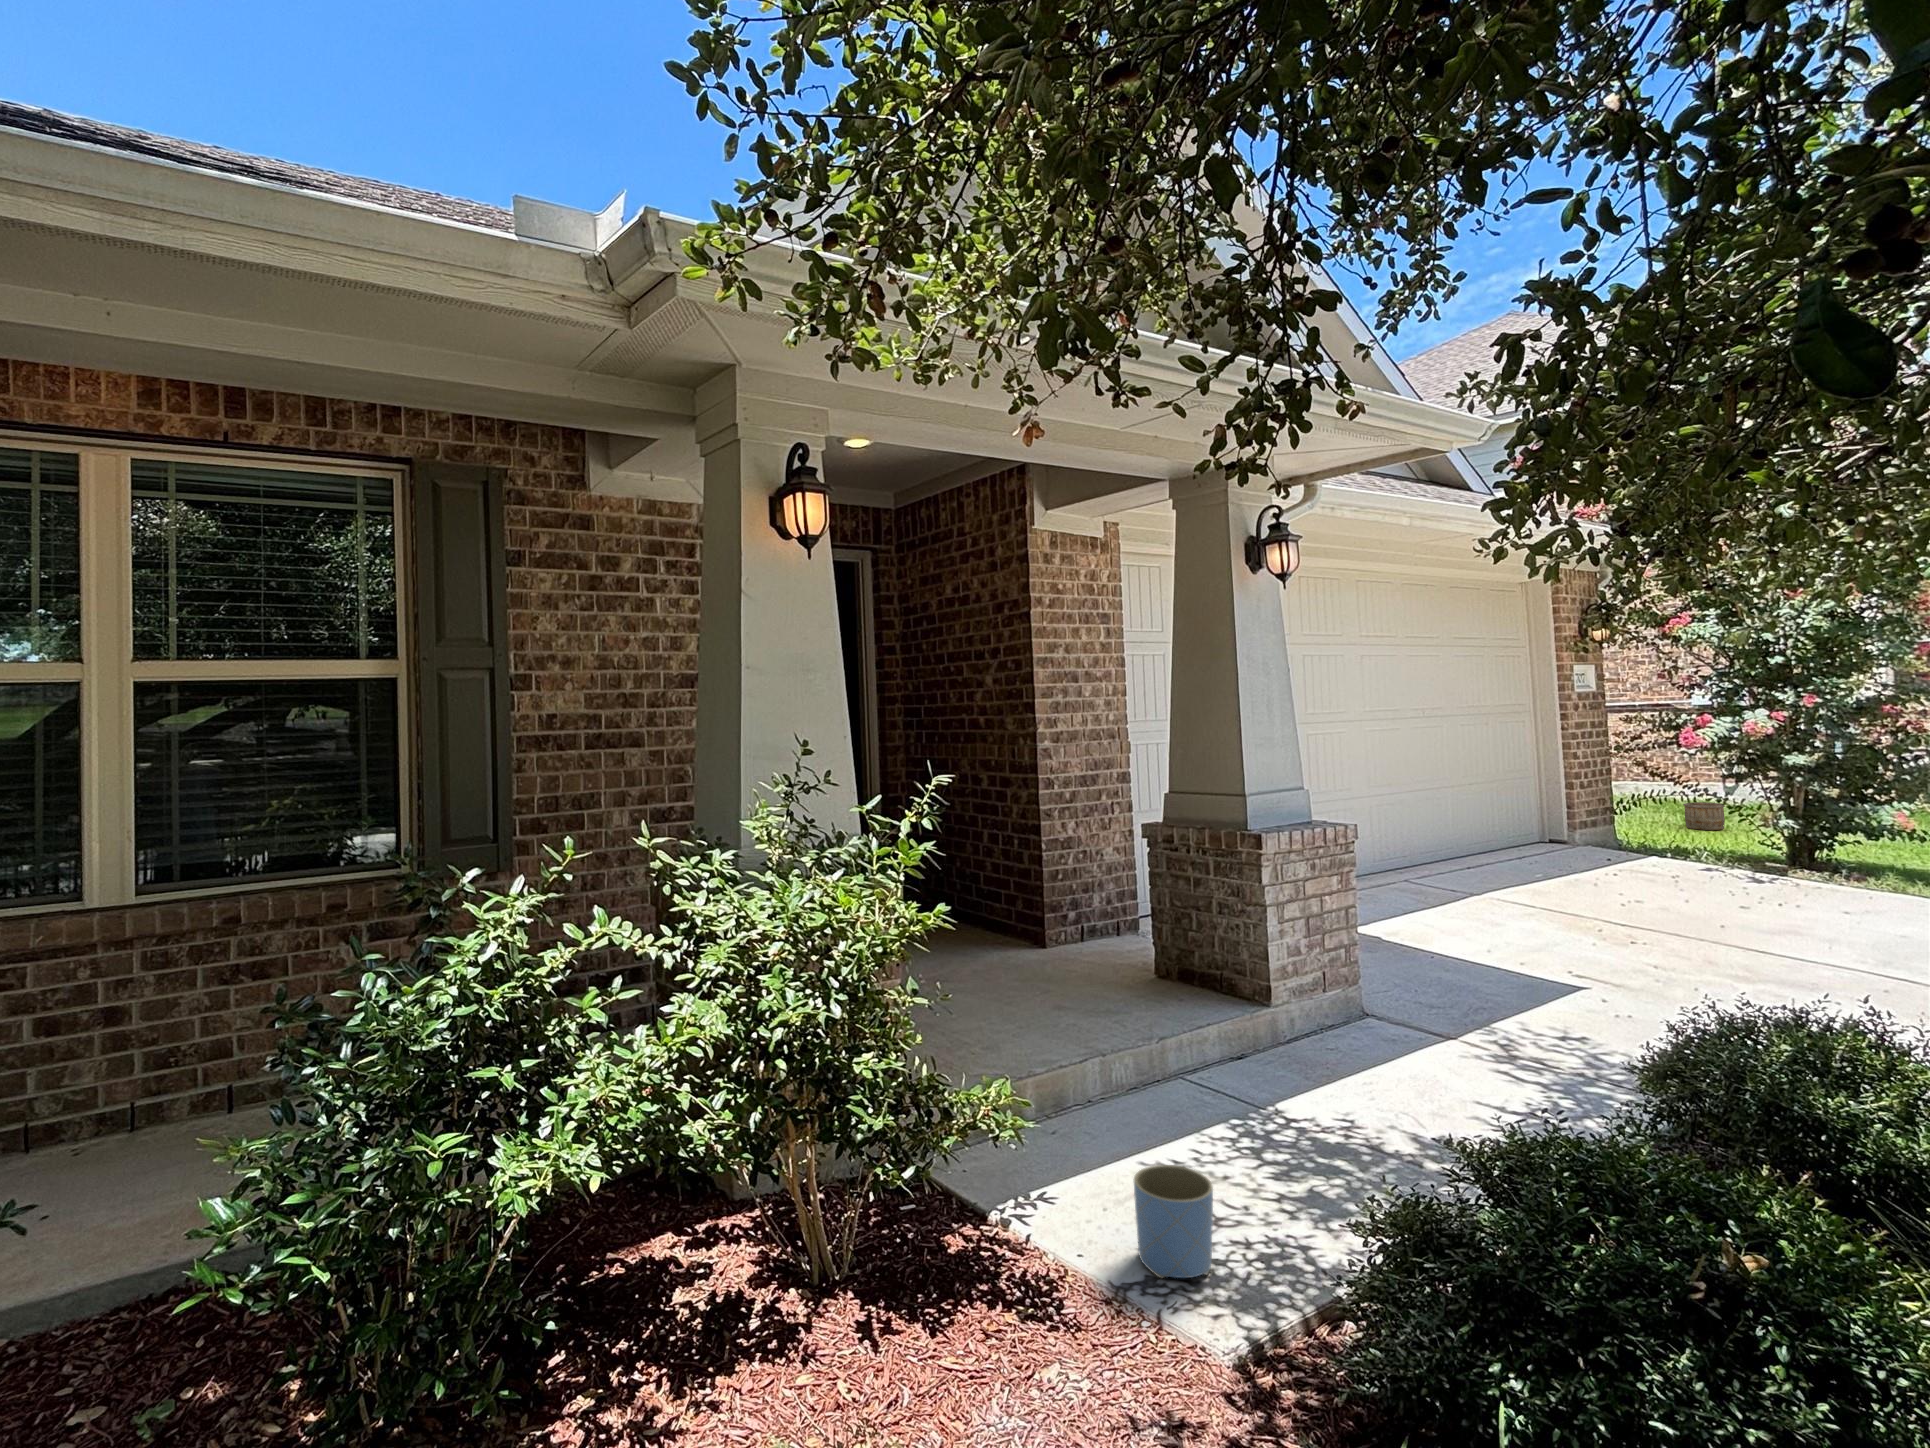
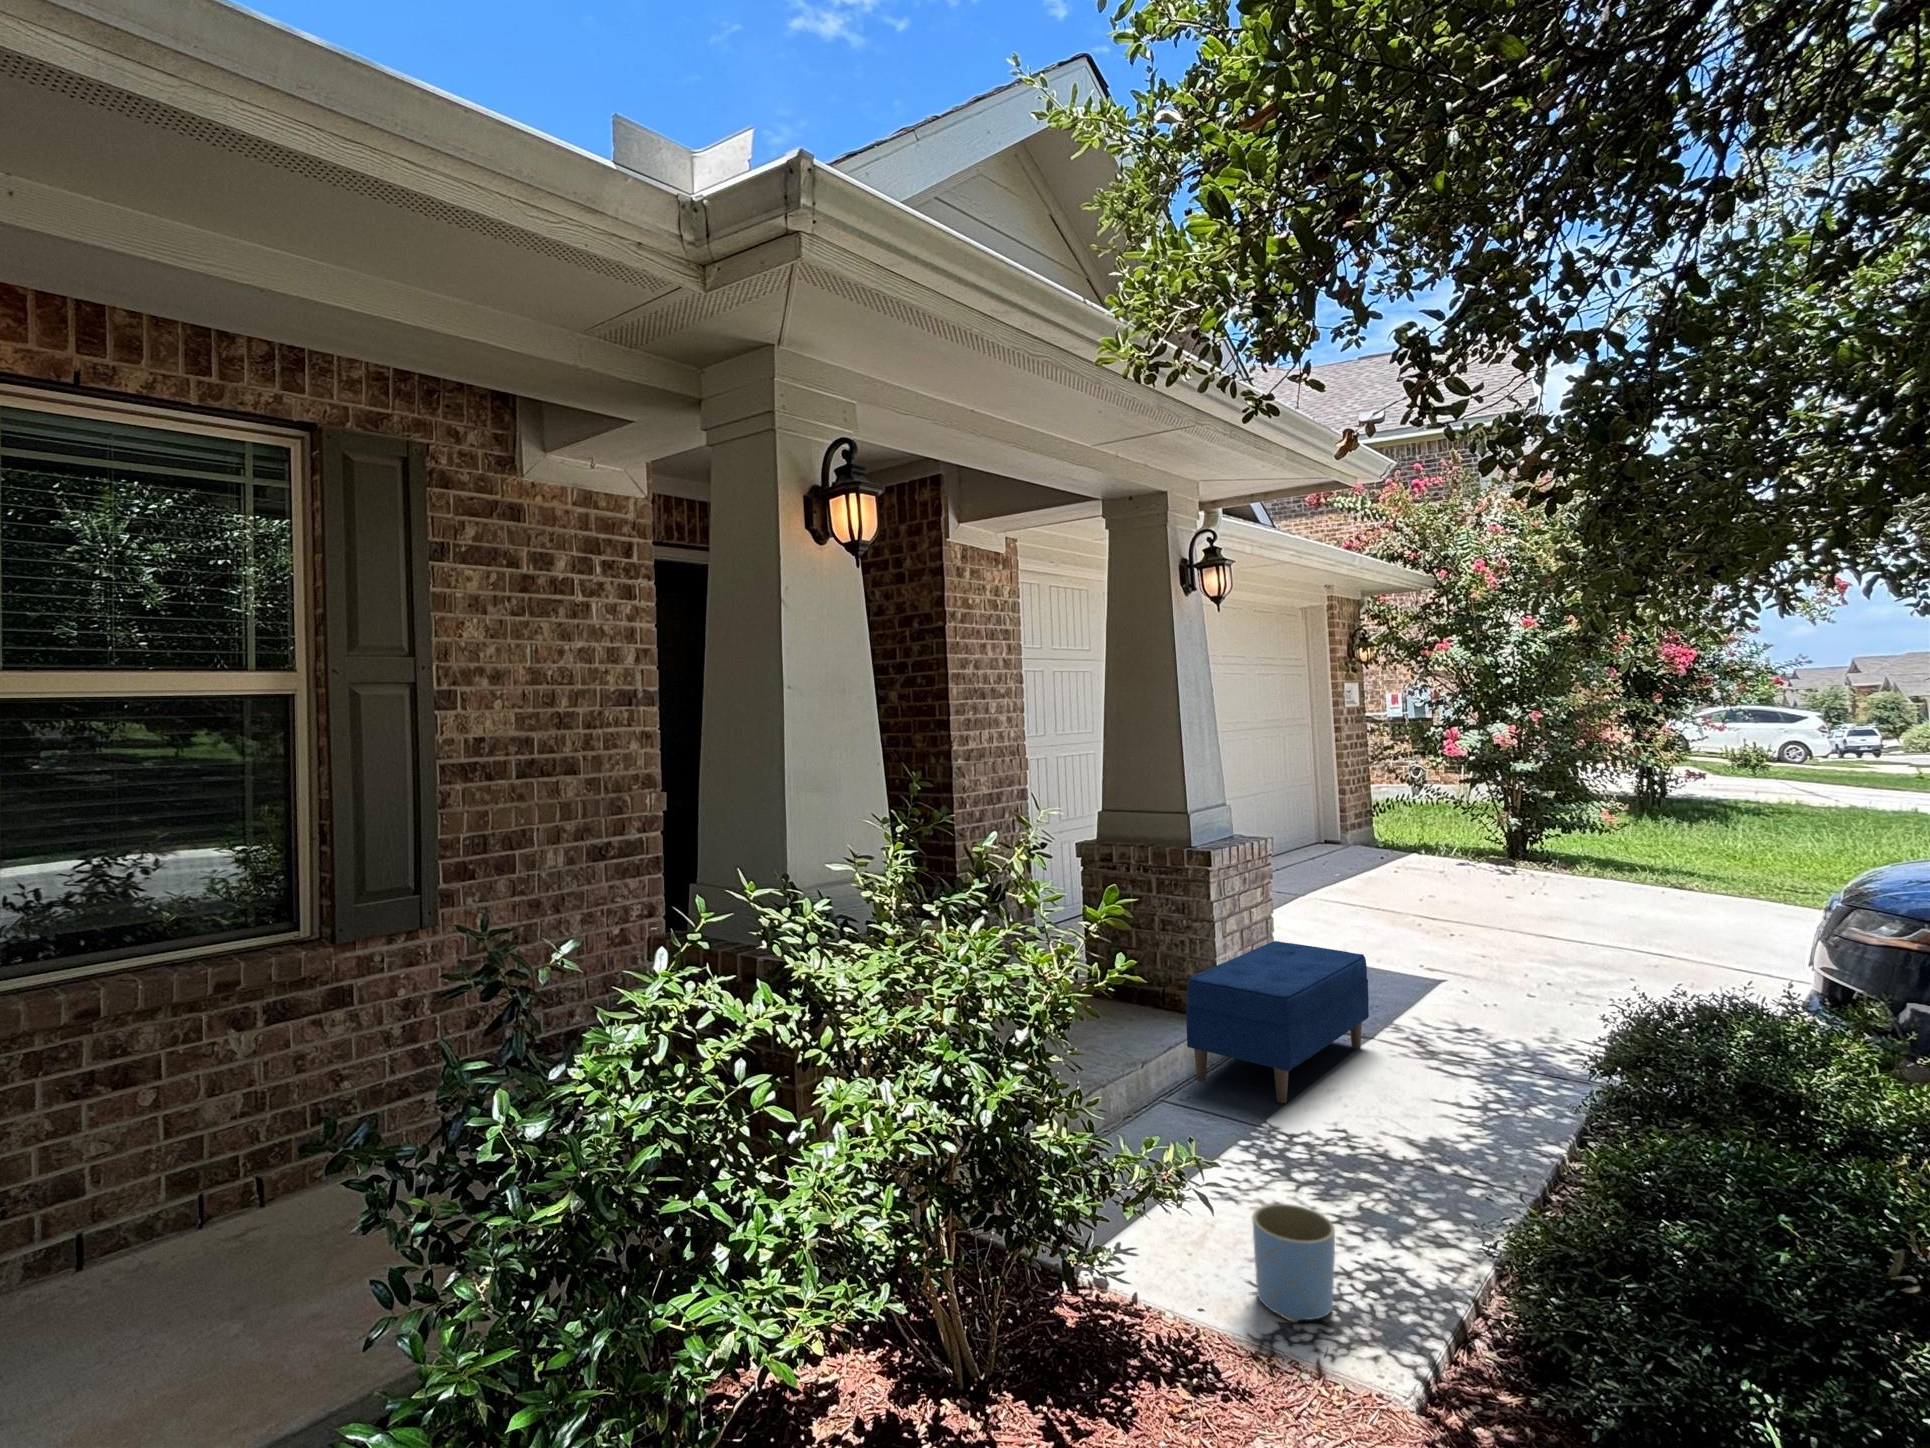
wooden bucket: present [1683,802,1725,830] -> none [1418,803,1450,828]
bench: none [1214,928,1440,1088] -> present [1186,941,1369,1103]

